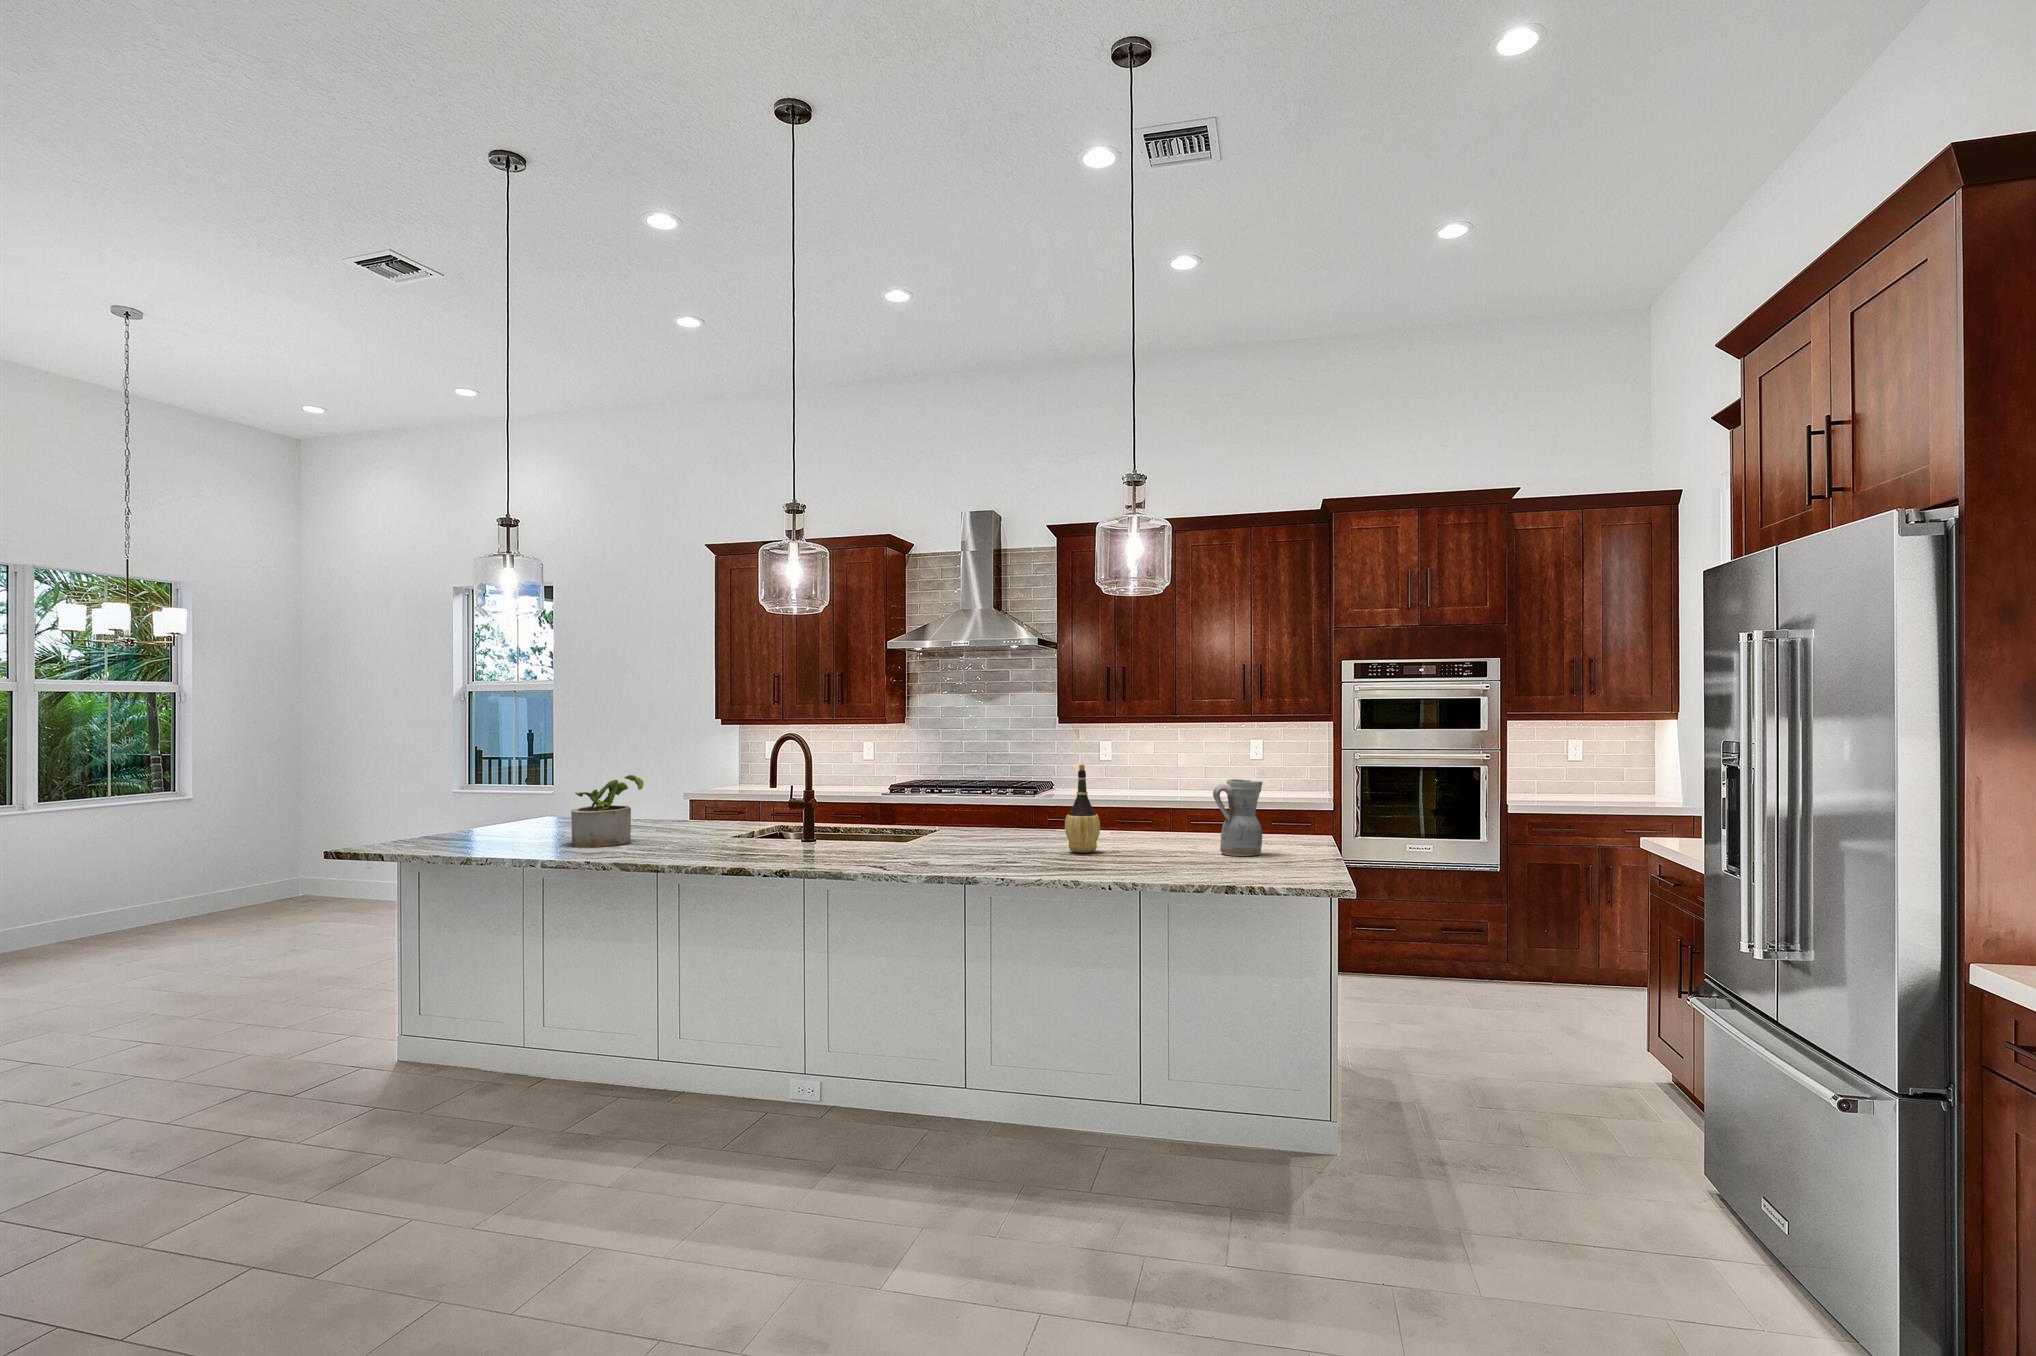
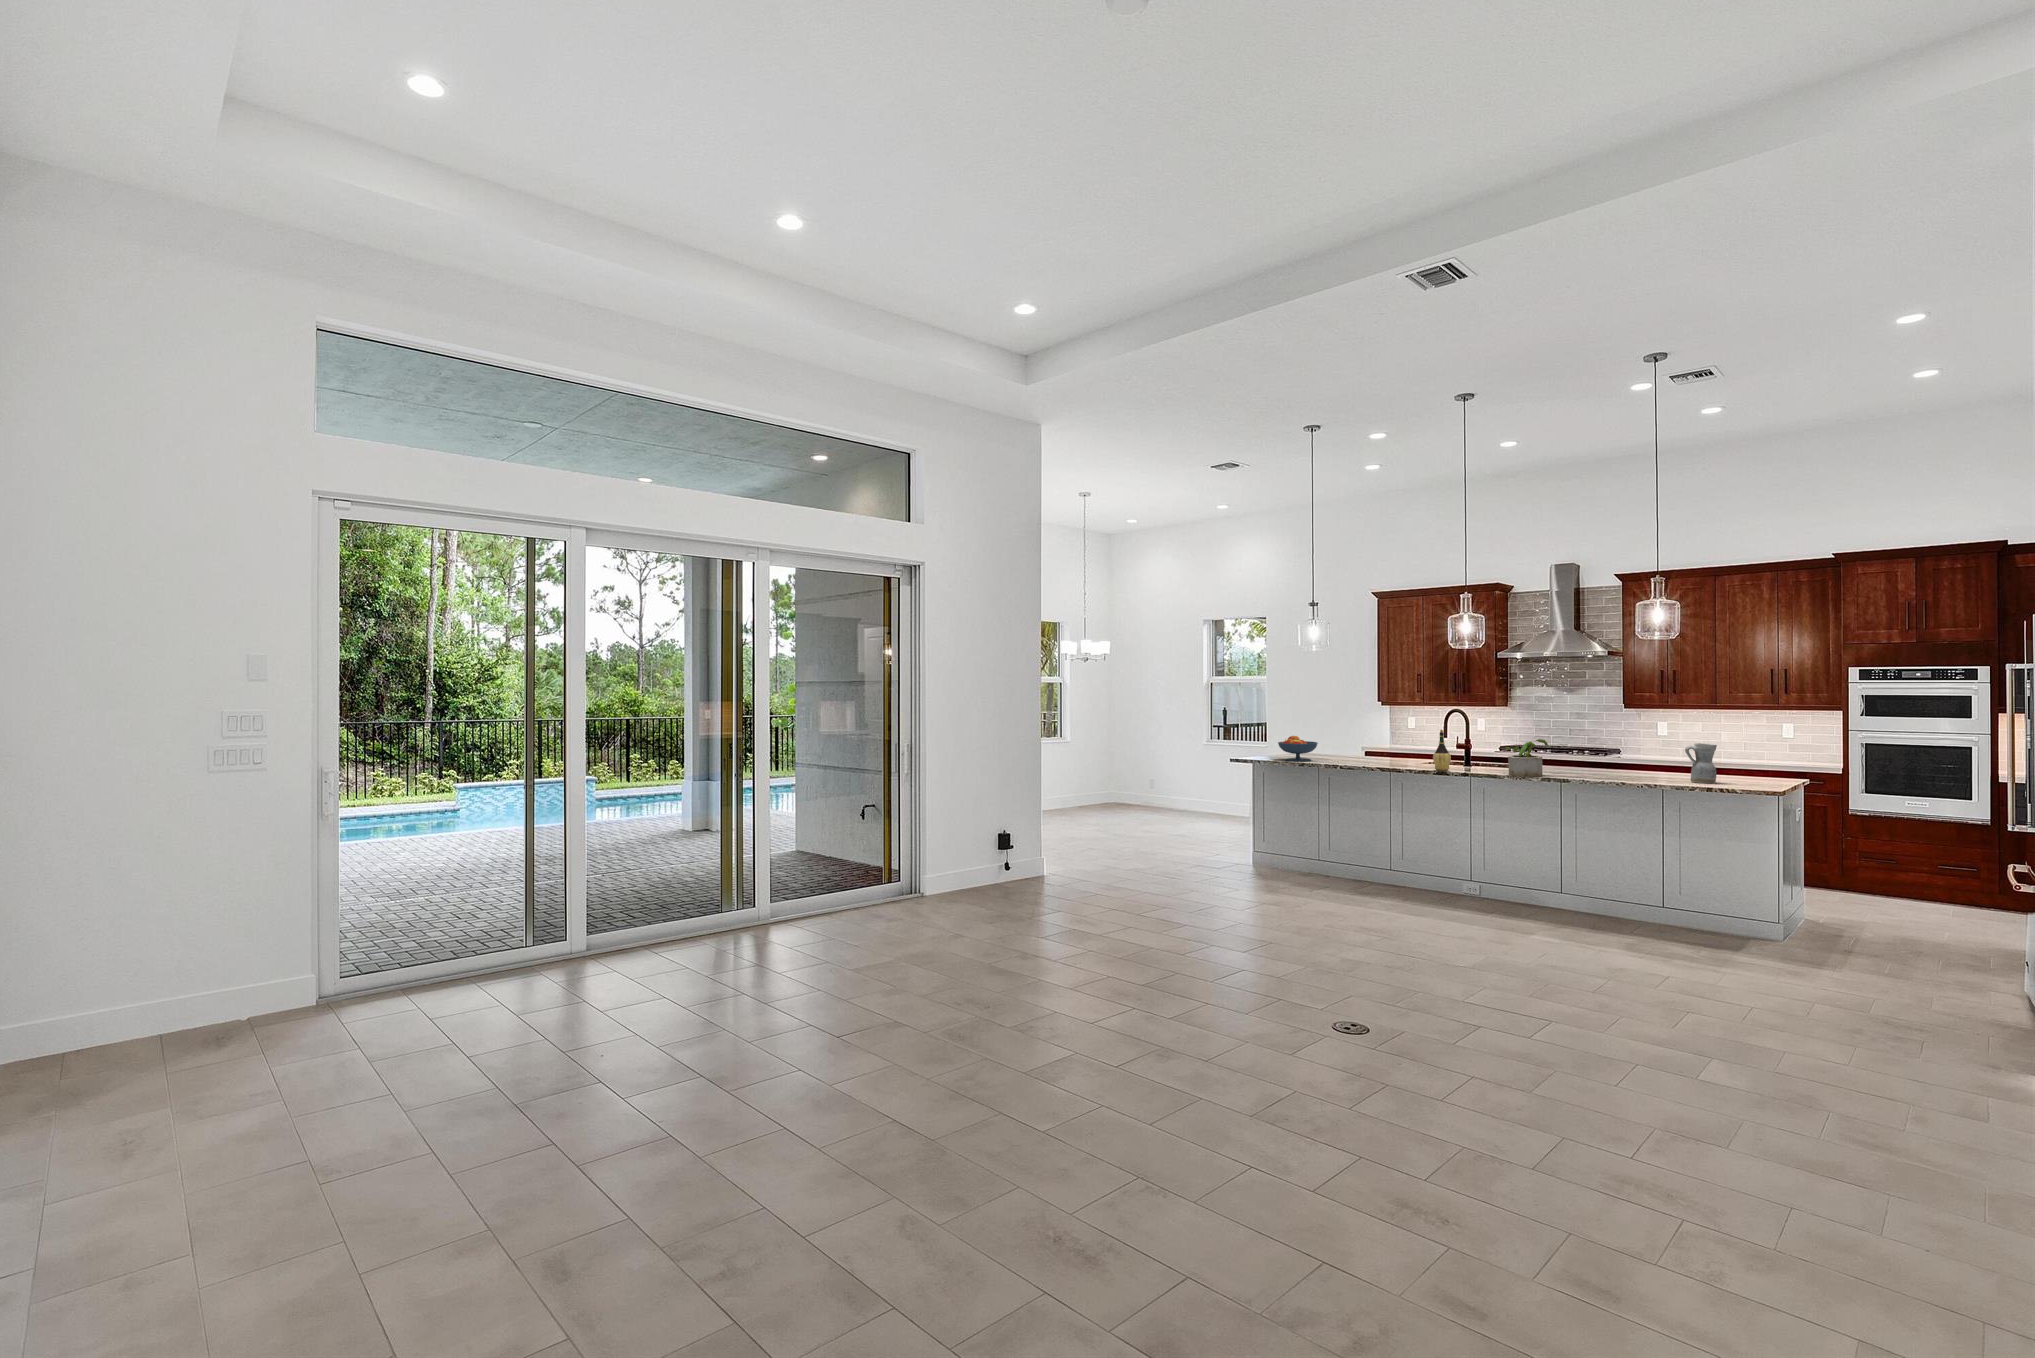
wine bottle: present [1065,765,1100,853] -> present [1433,730,1451,771]
potted plant: present [571,775,644,848] -> present [1506,739,1548,777]
fruit bowl: none [443,787,537,844] -> present [1278,736,1318,761]

